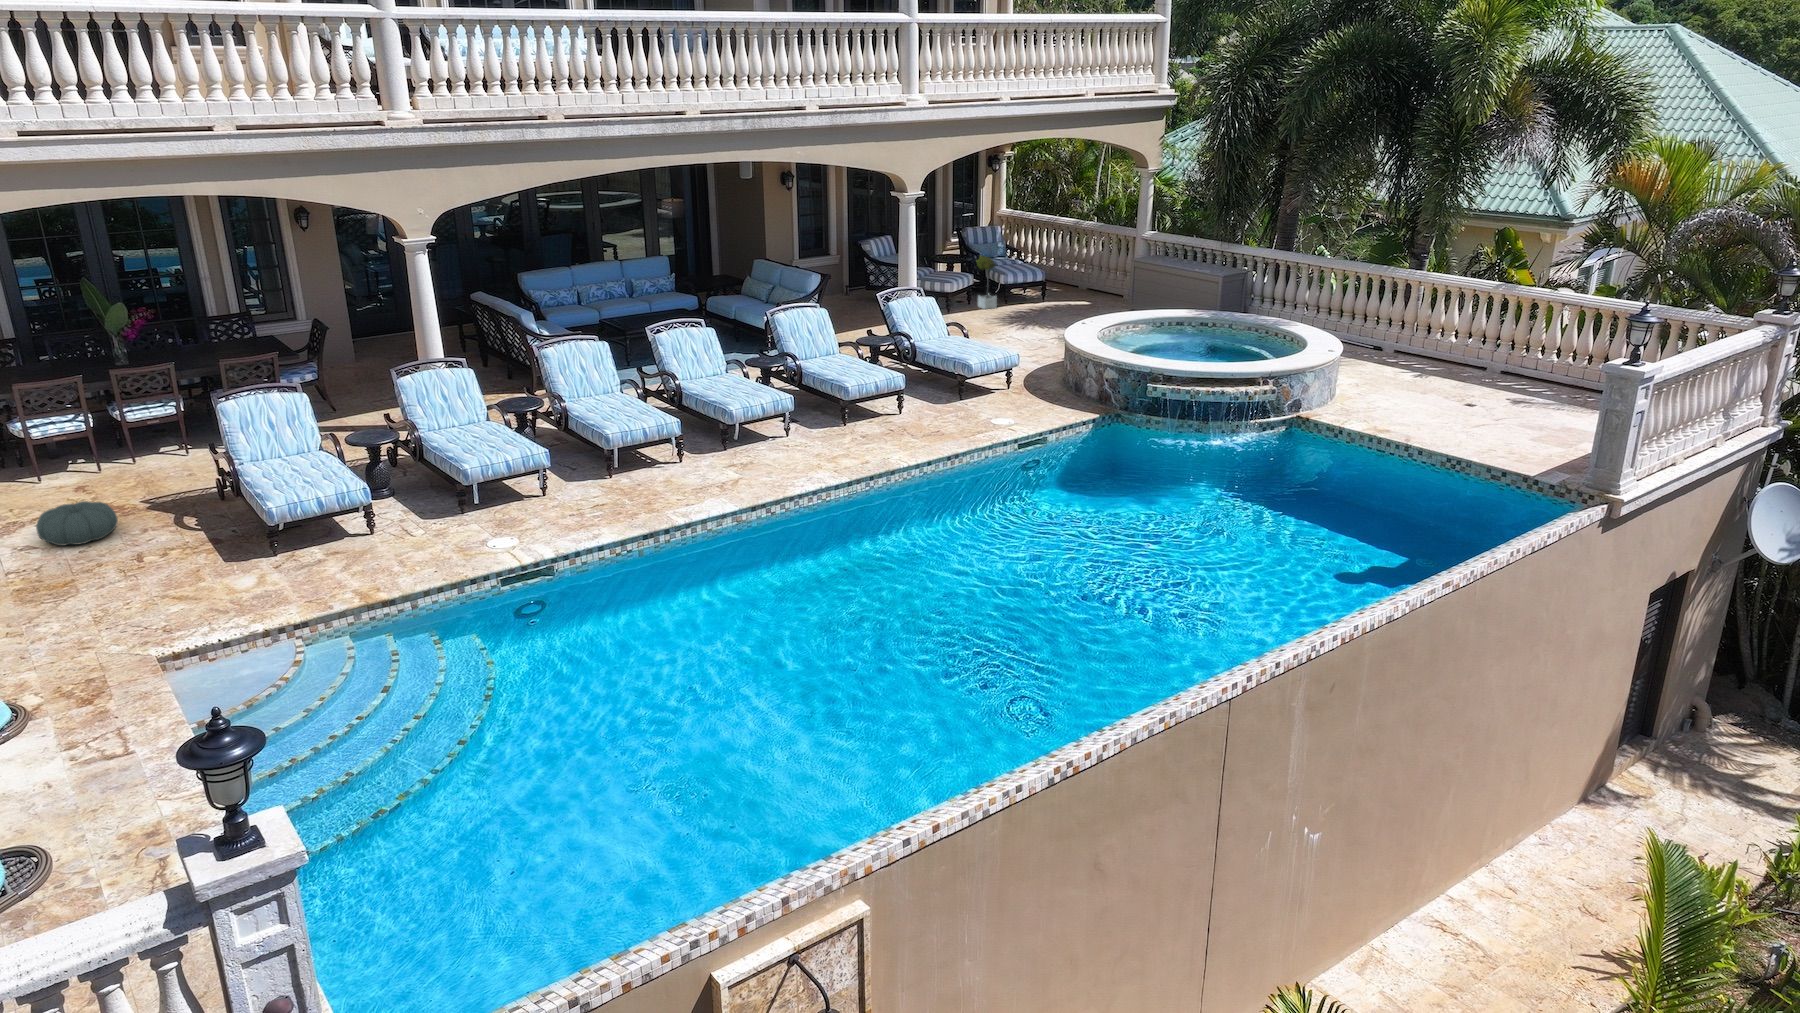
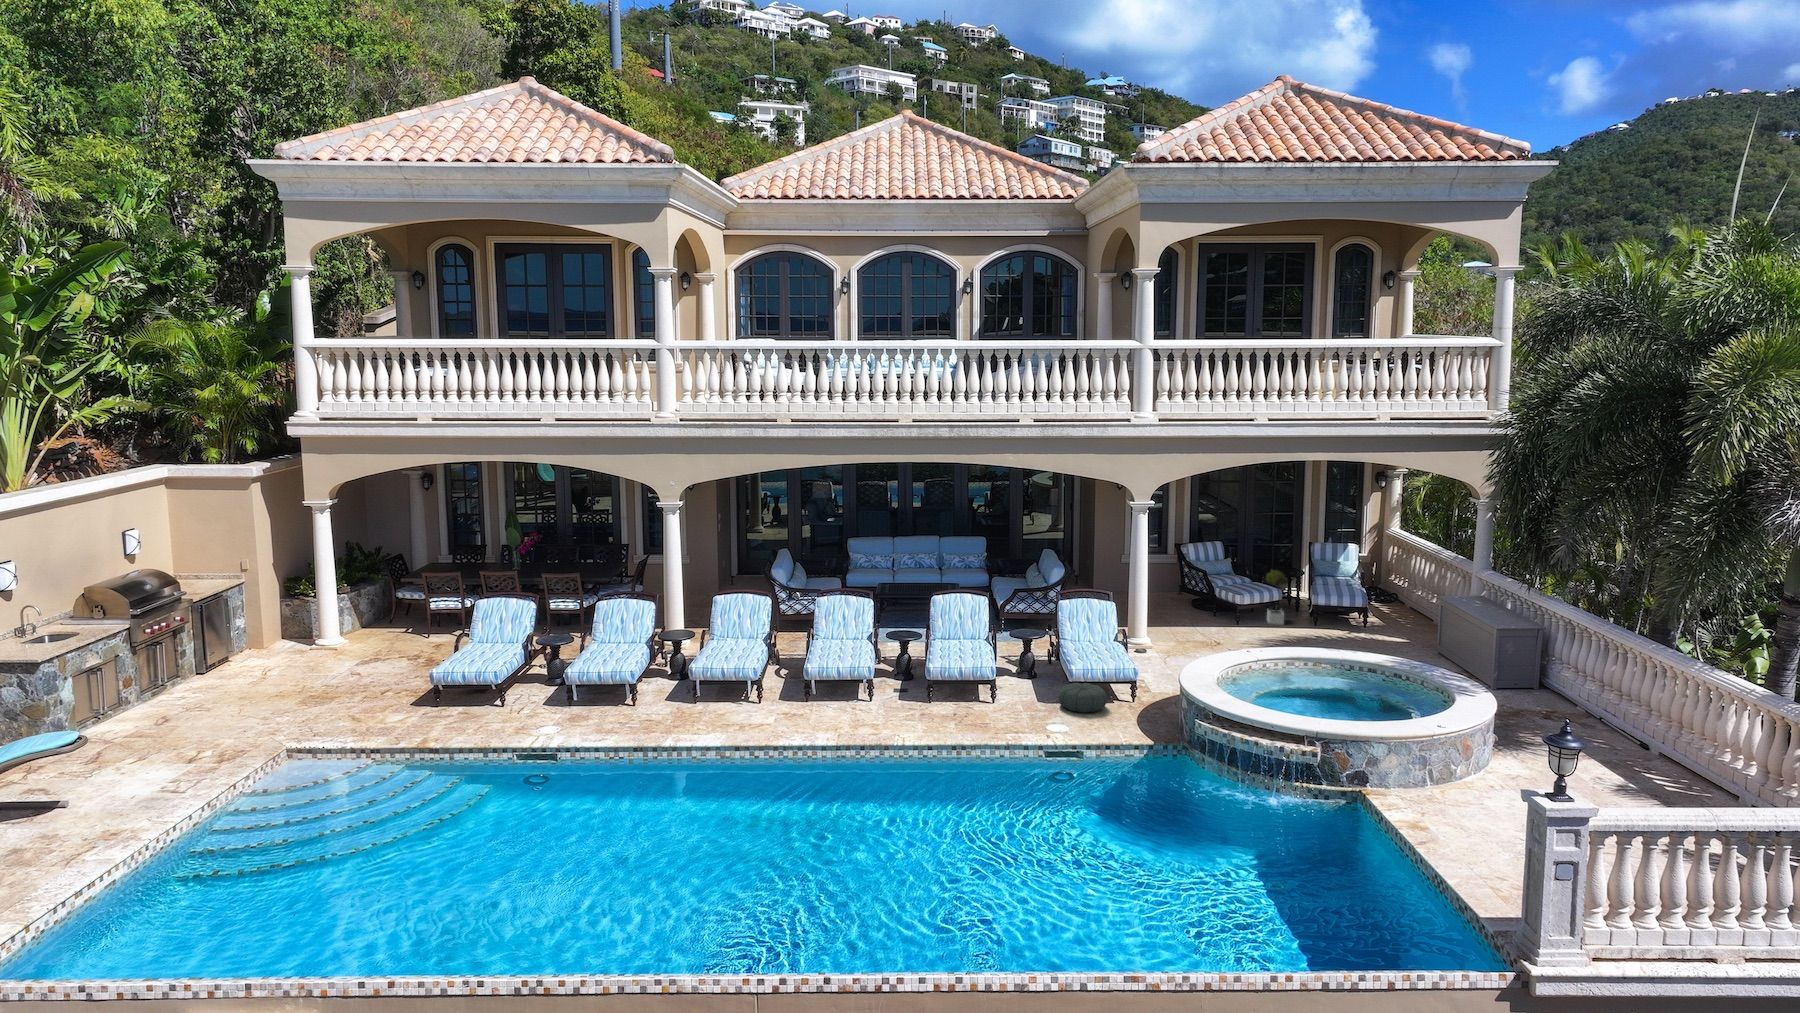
pouf: present [36,501,118,546] -> present [1059,683,1107,713]

